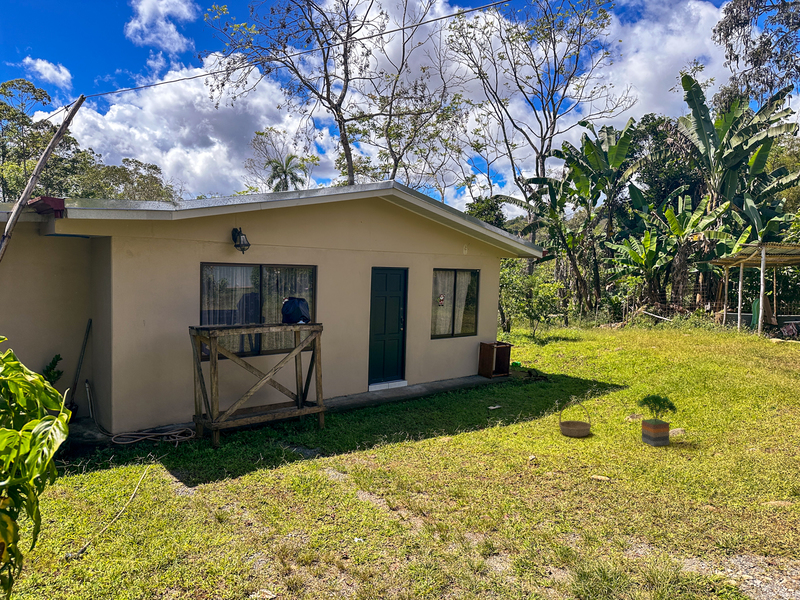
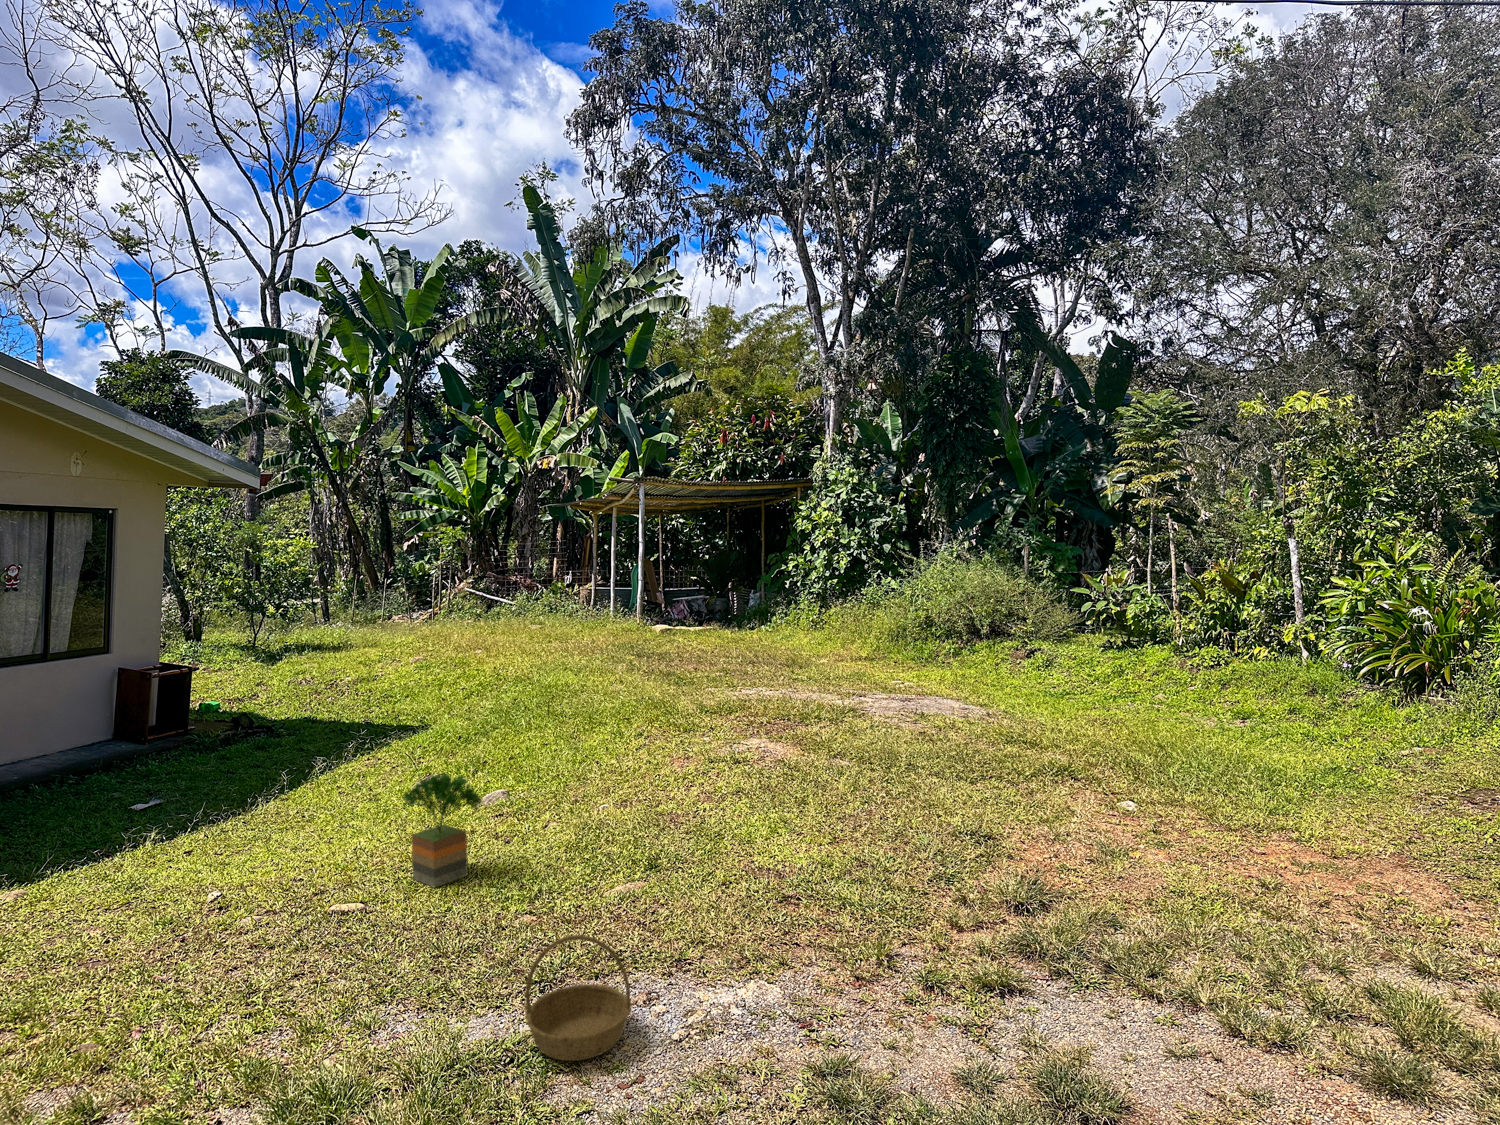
basket: present [559,402,591,437] -> present [525,935,632,1061]

